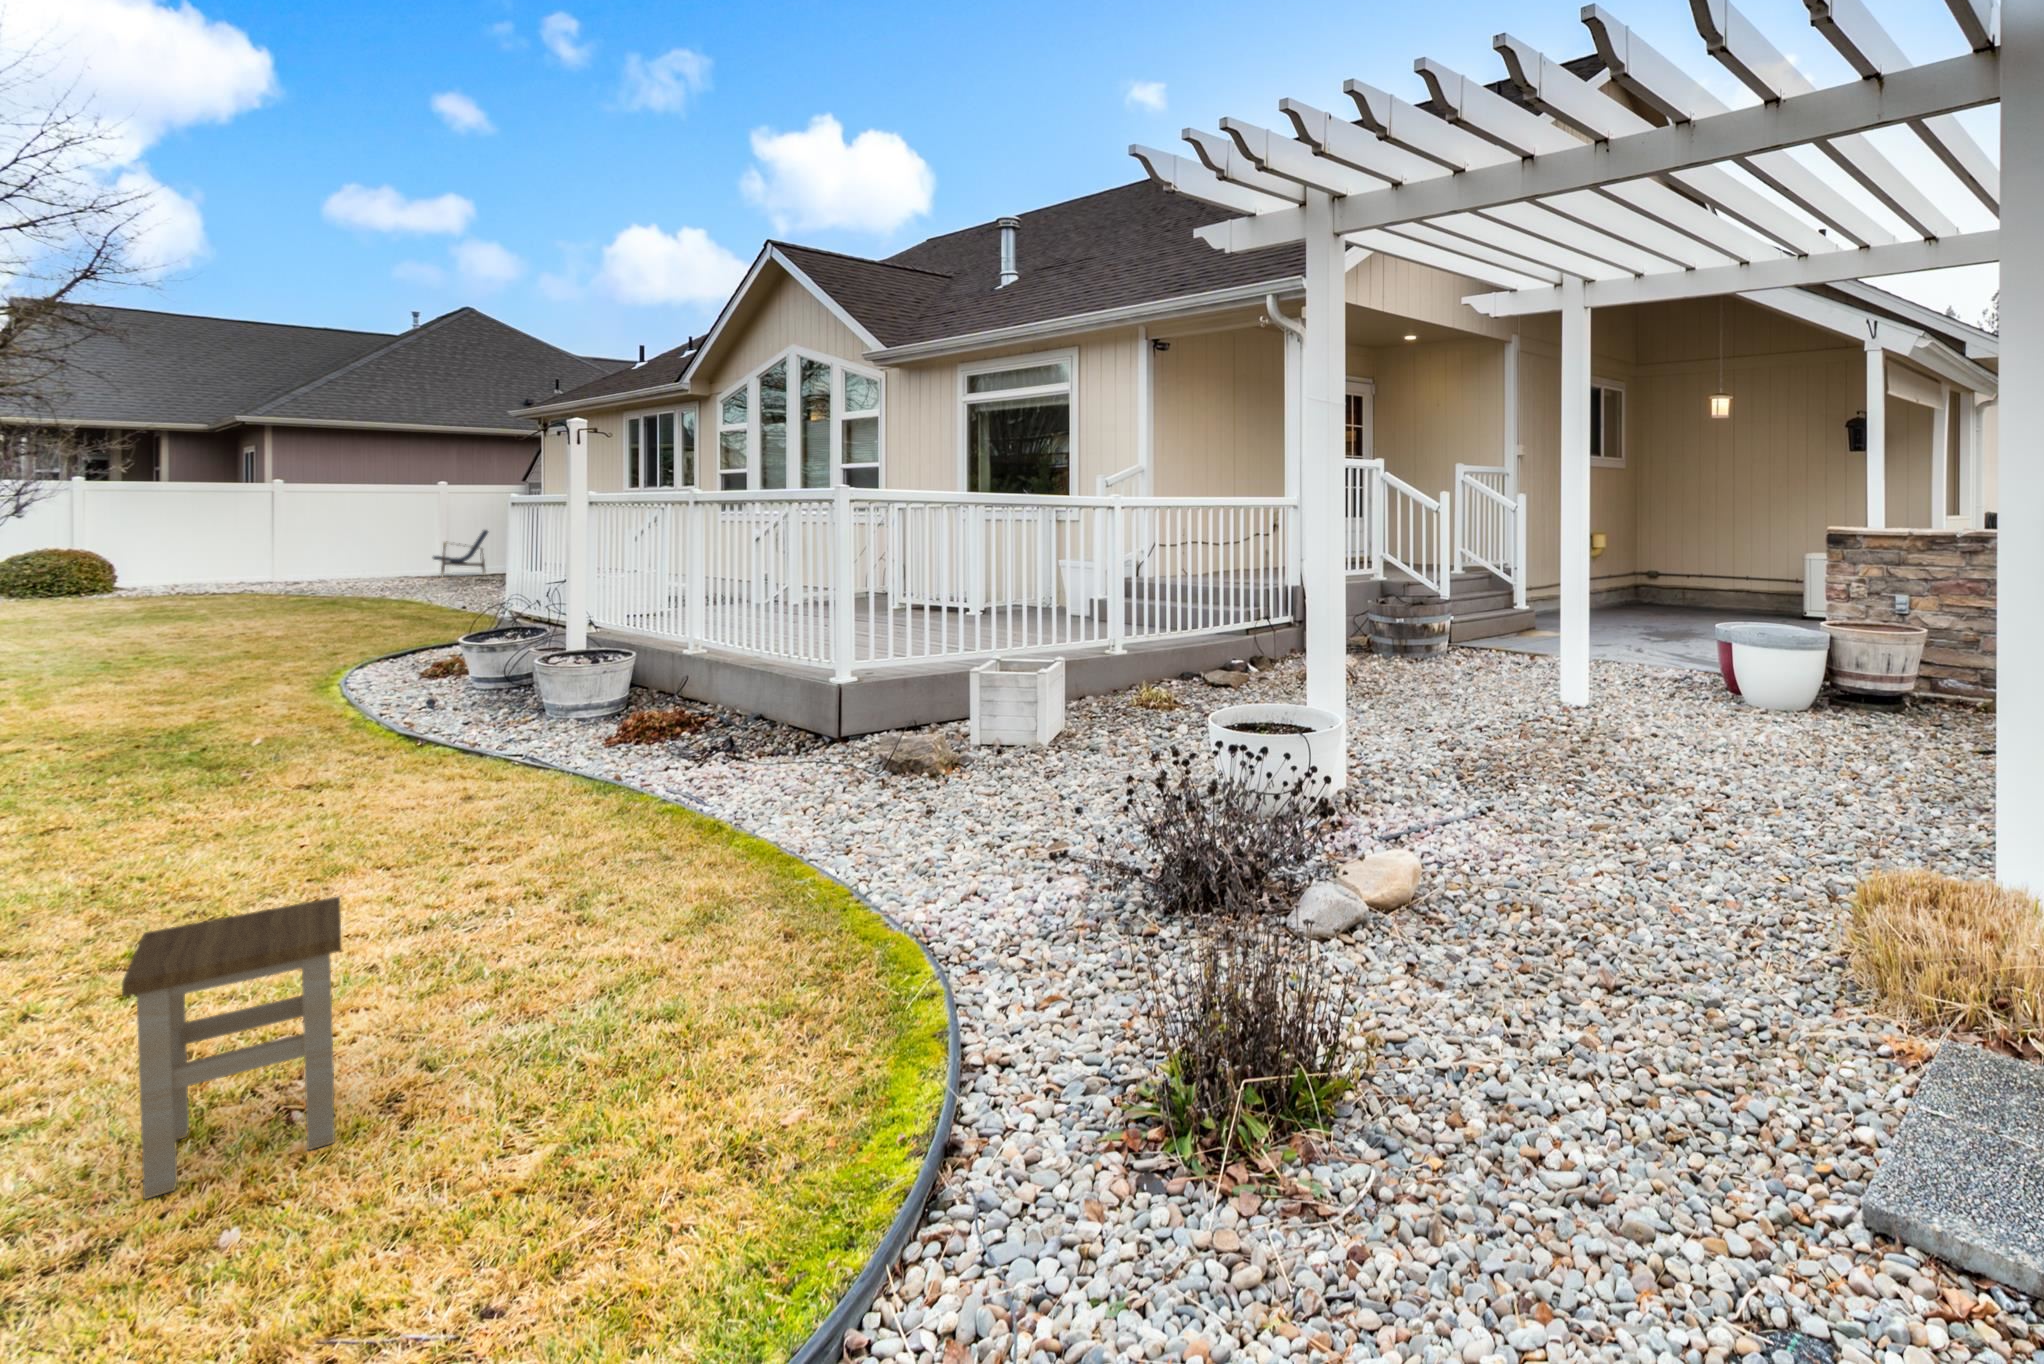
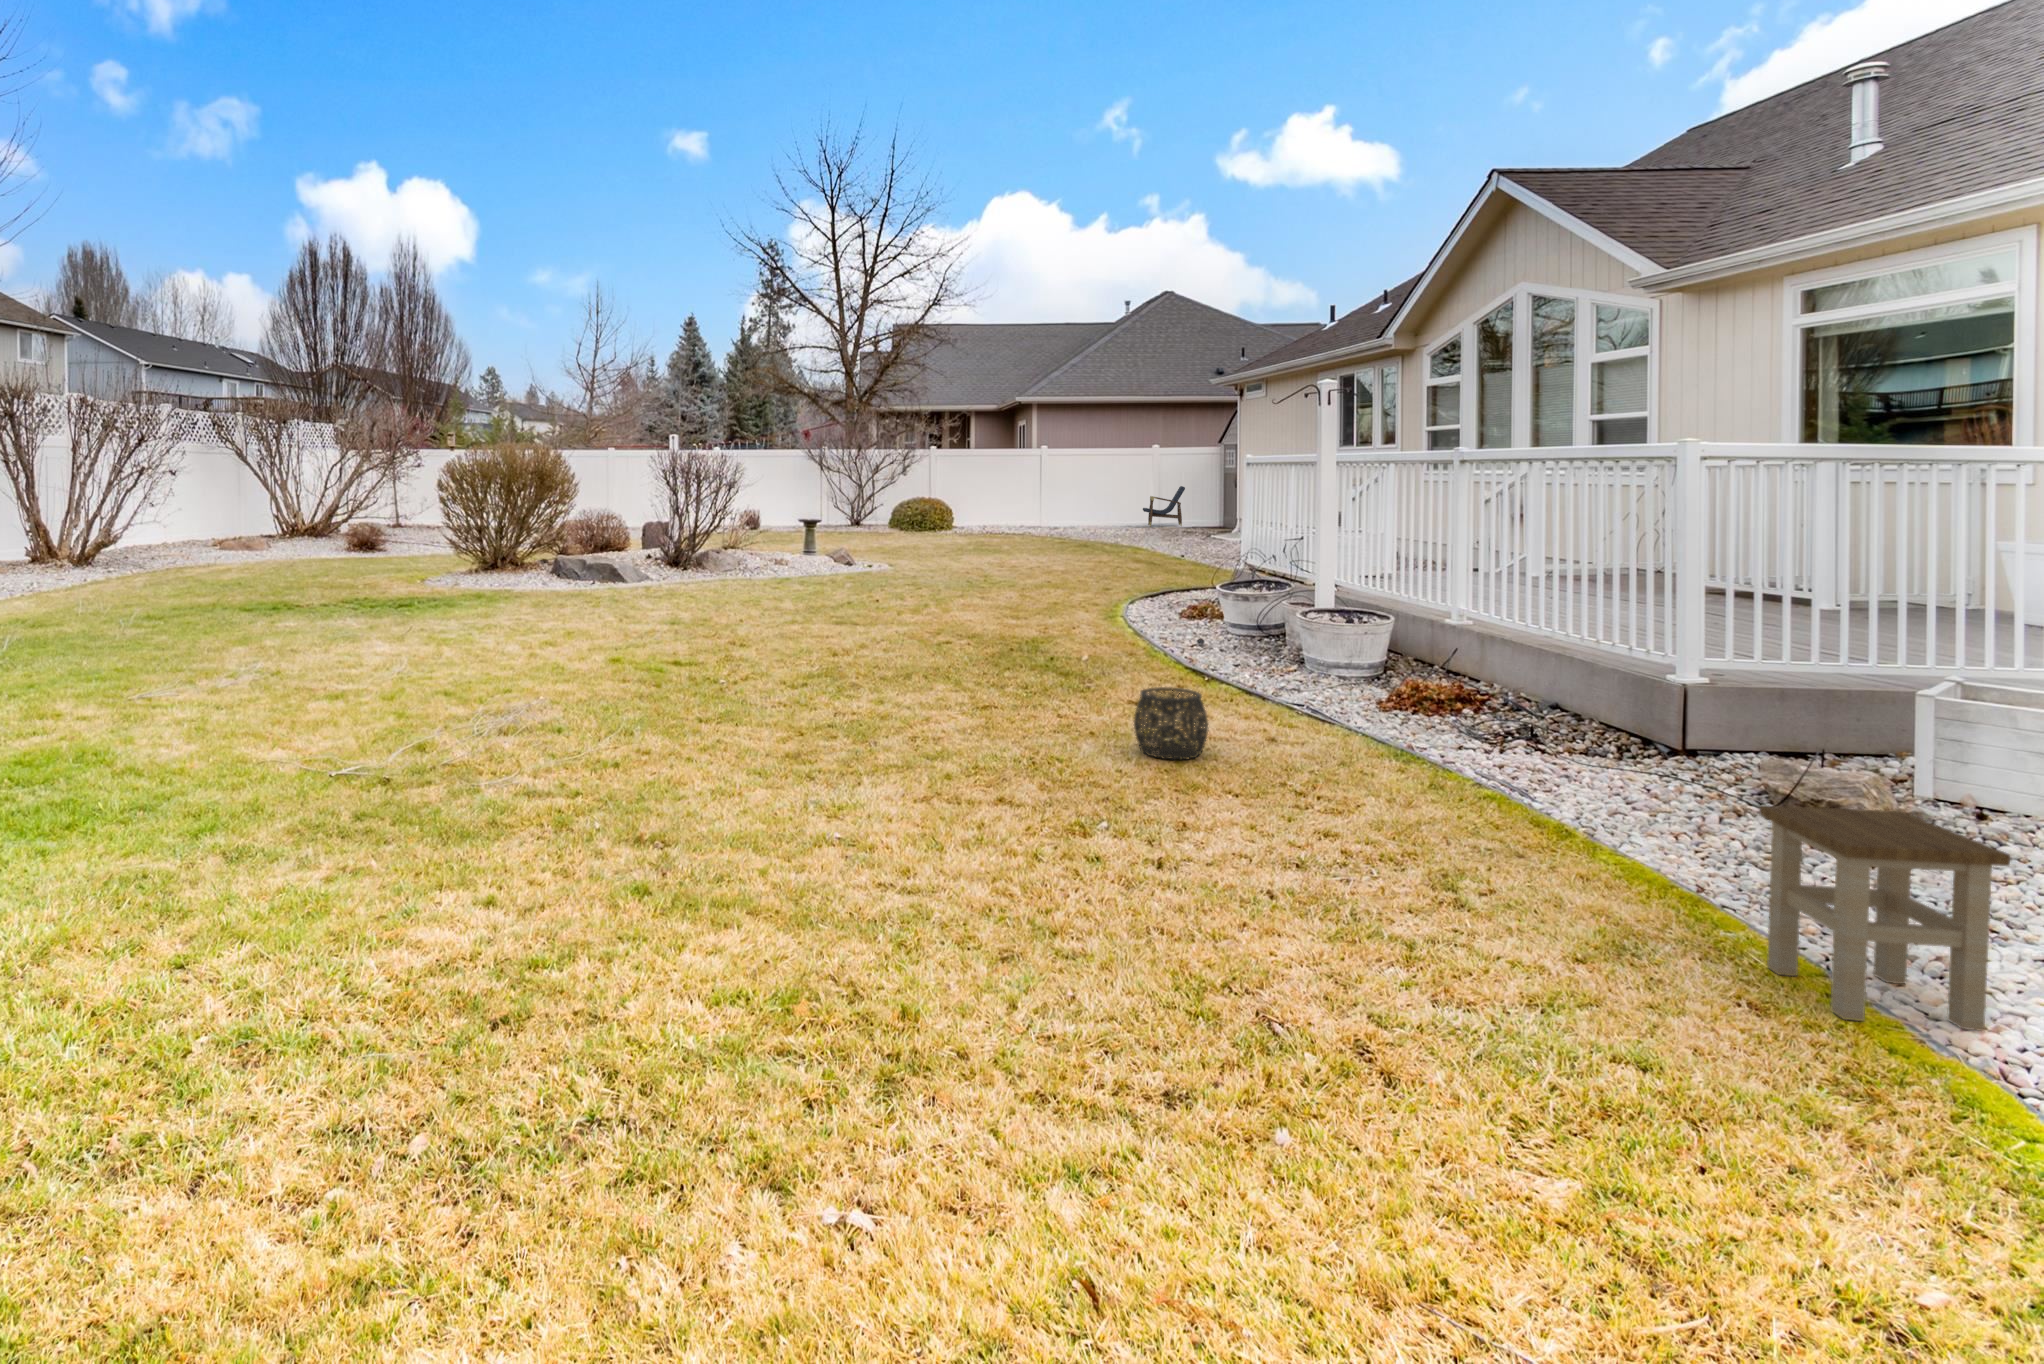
woven basket: none [231,761,347,853] -> present [1134,687,1209,760]
stool: present [122,897,341,1200] -> present [1760,805,2010,1031]

